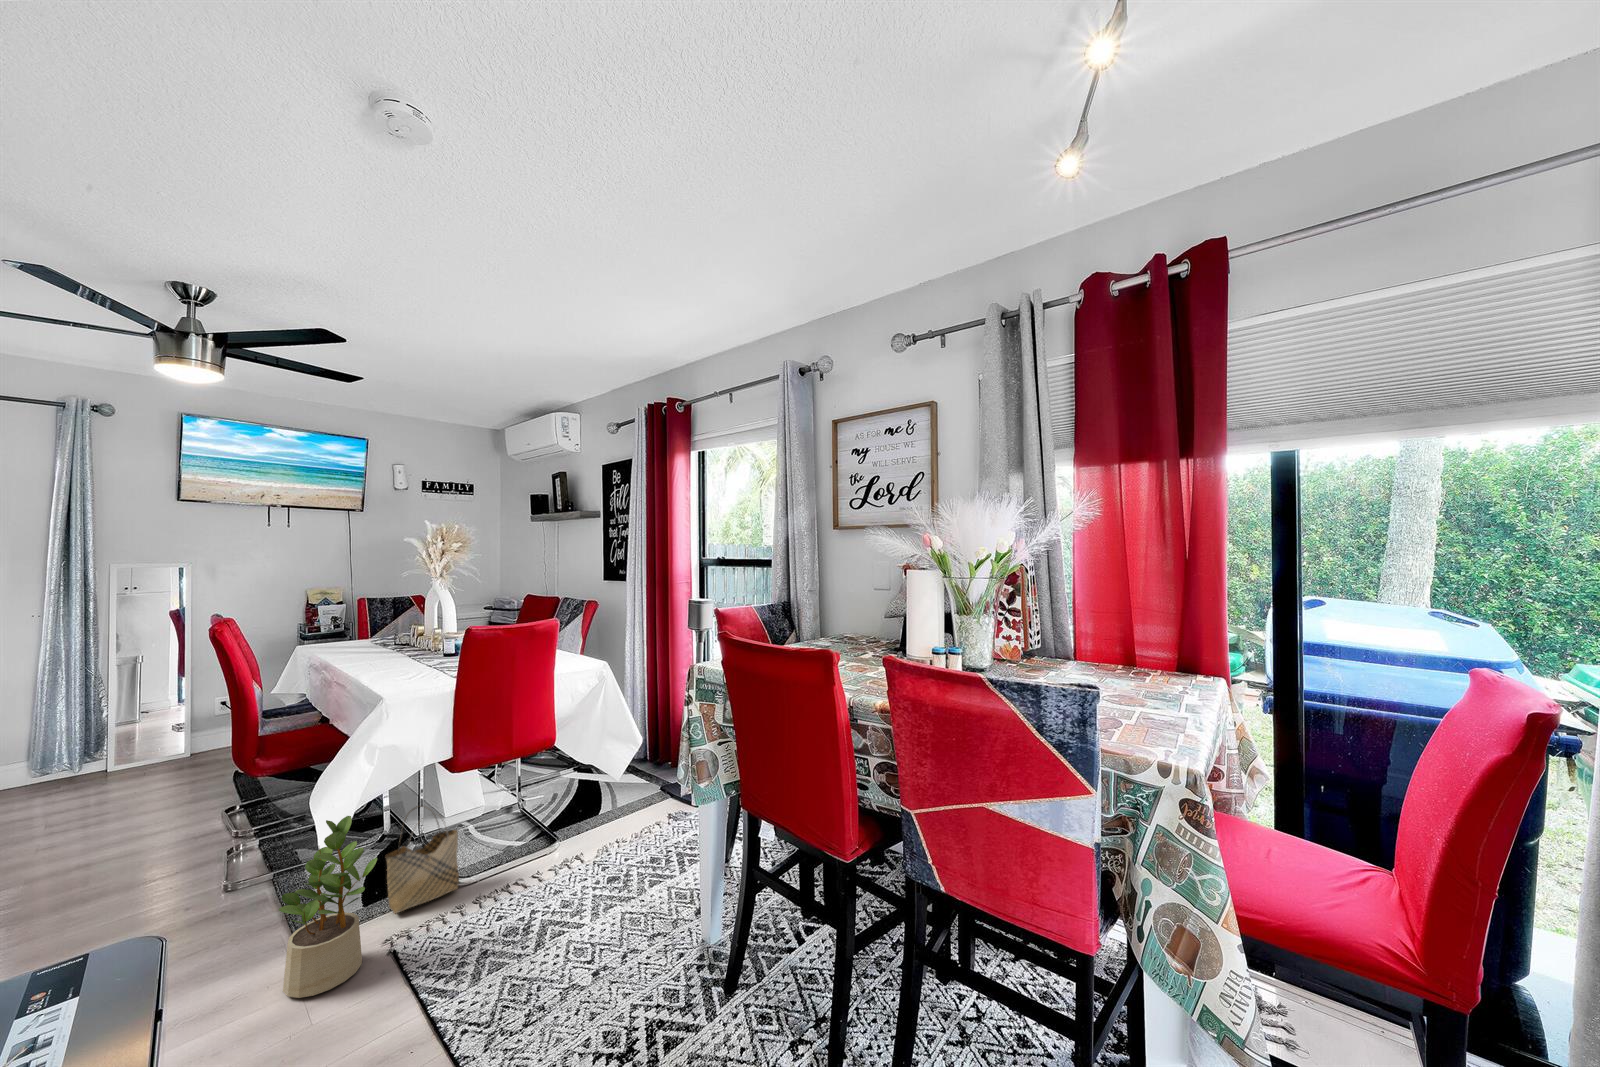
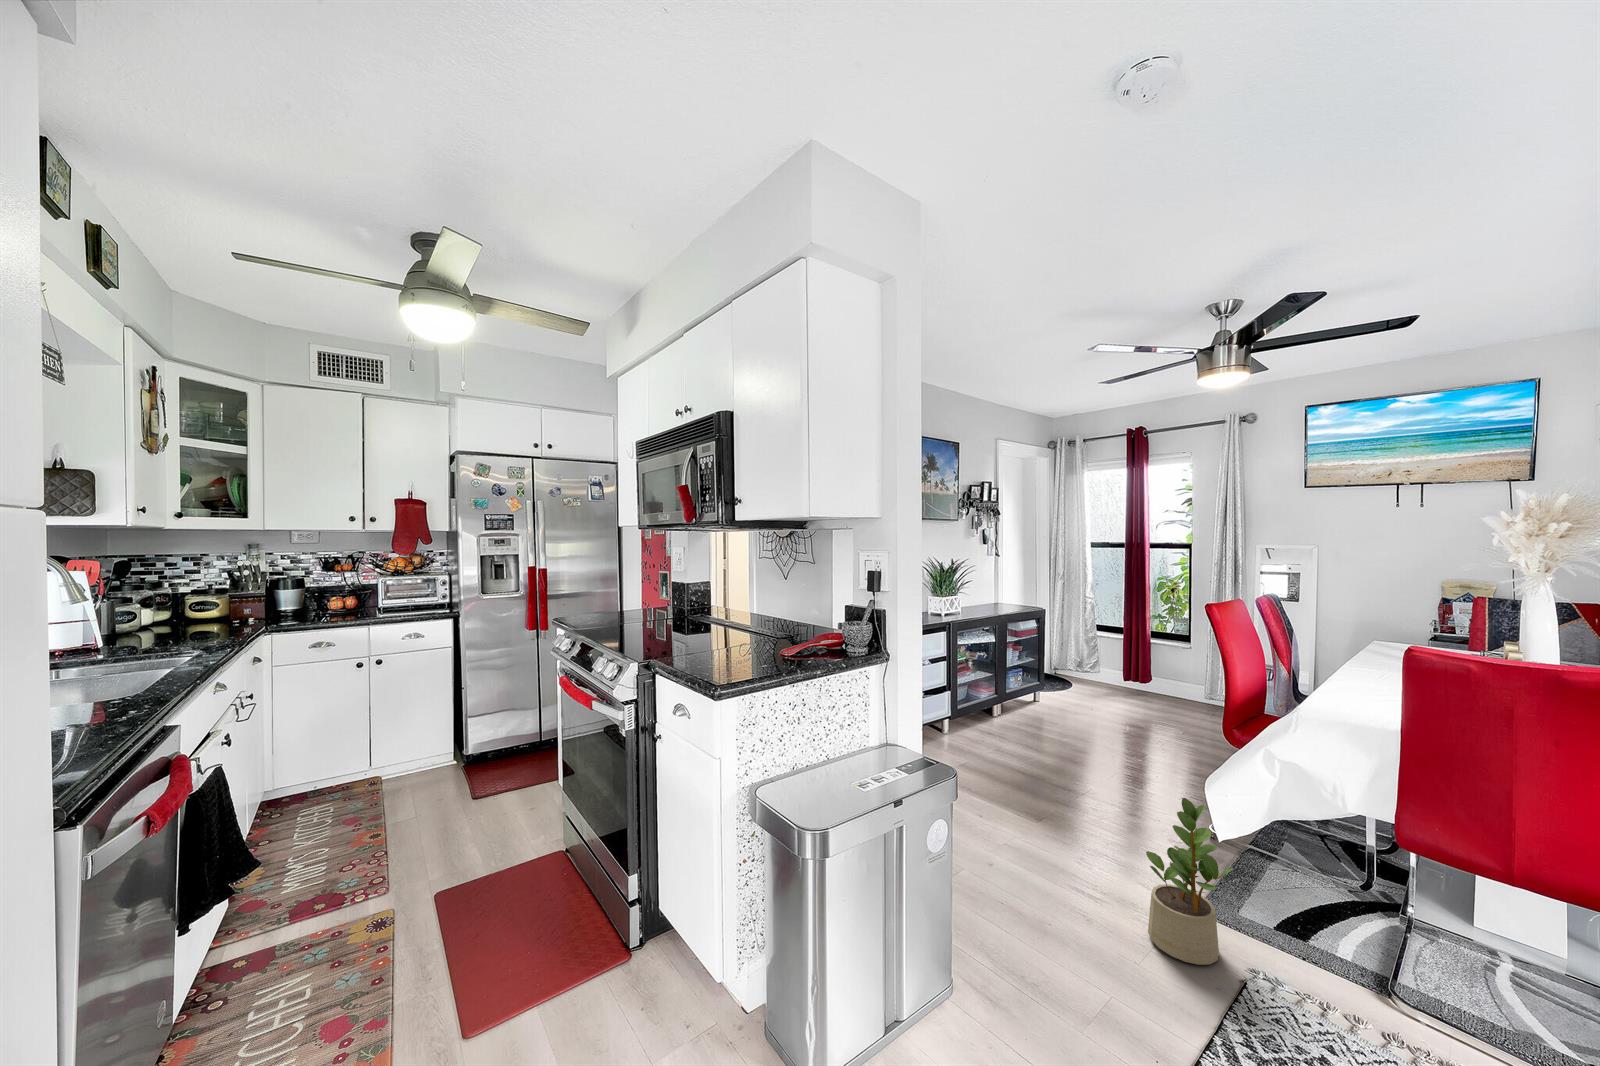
woven basket: present [386,808,459,914] -> none [1280,856,1393,1000]

